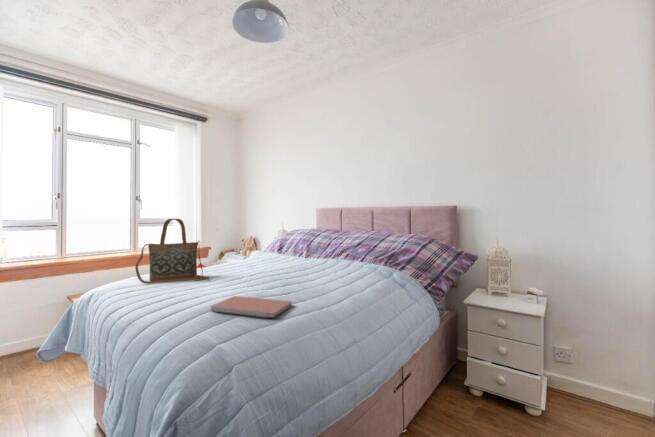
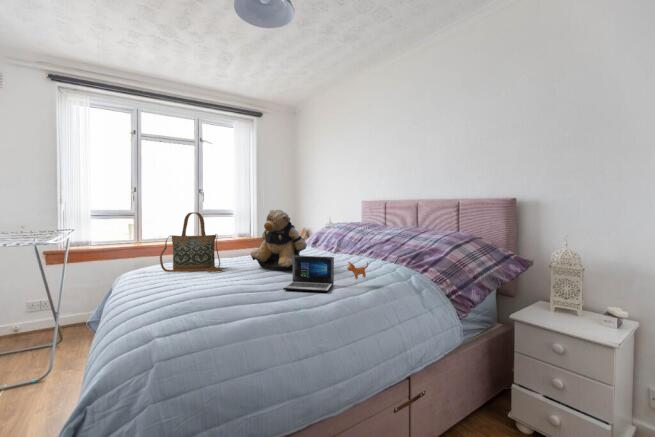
teddy bear: none [238,216,295,274] -> present [250,210,307,268]
laptop: none [294,259,365,292] -> present [283,255,368,292]
notebook: present [211,296,292,317] -> none [191,289,269,315]

